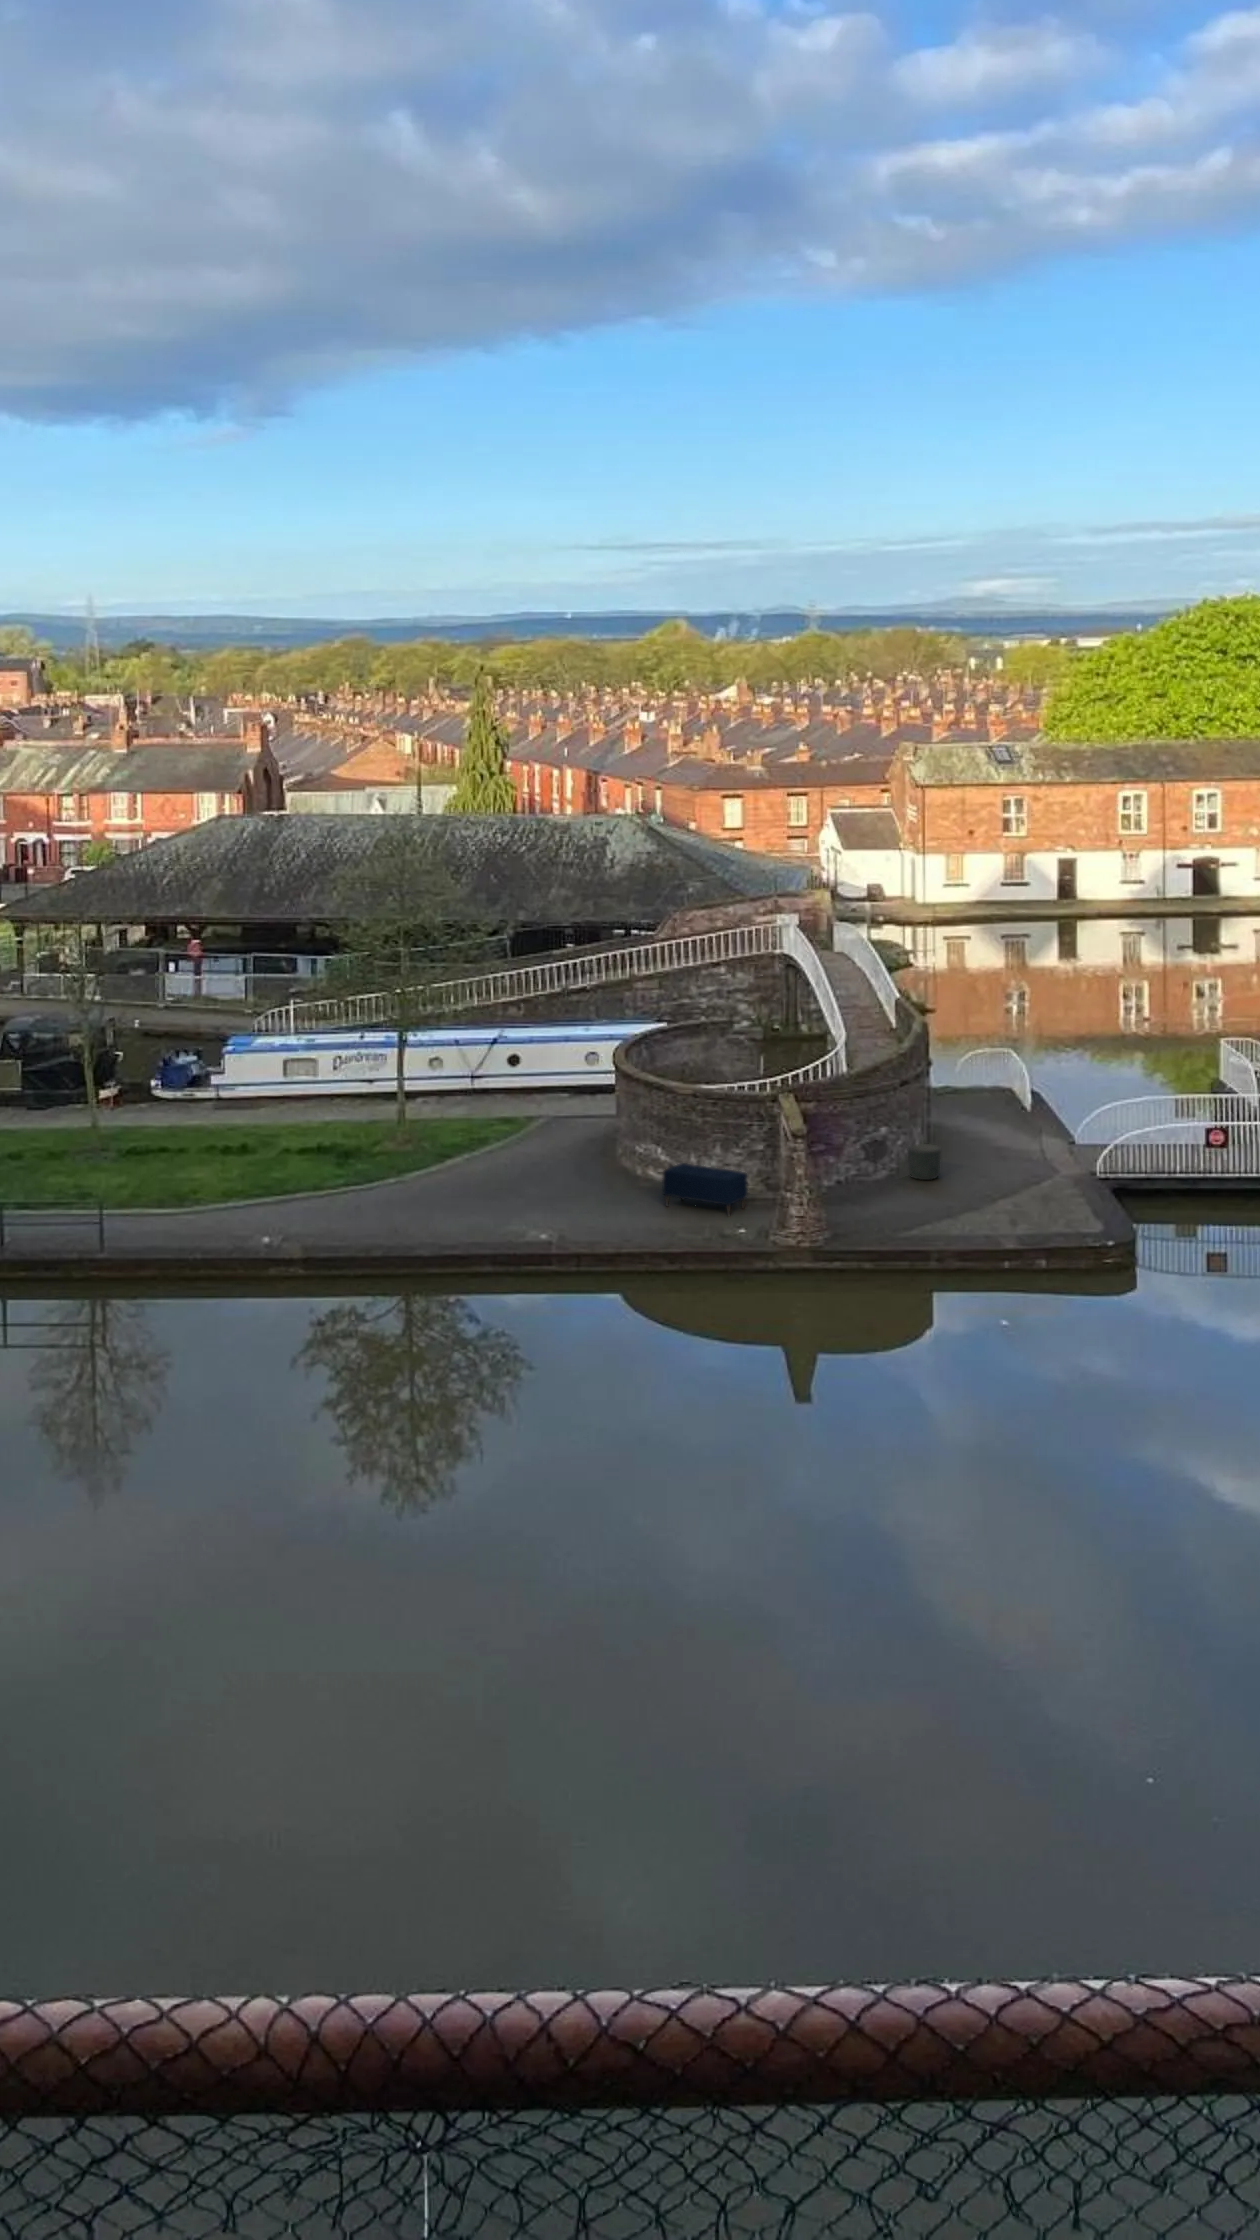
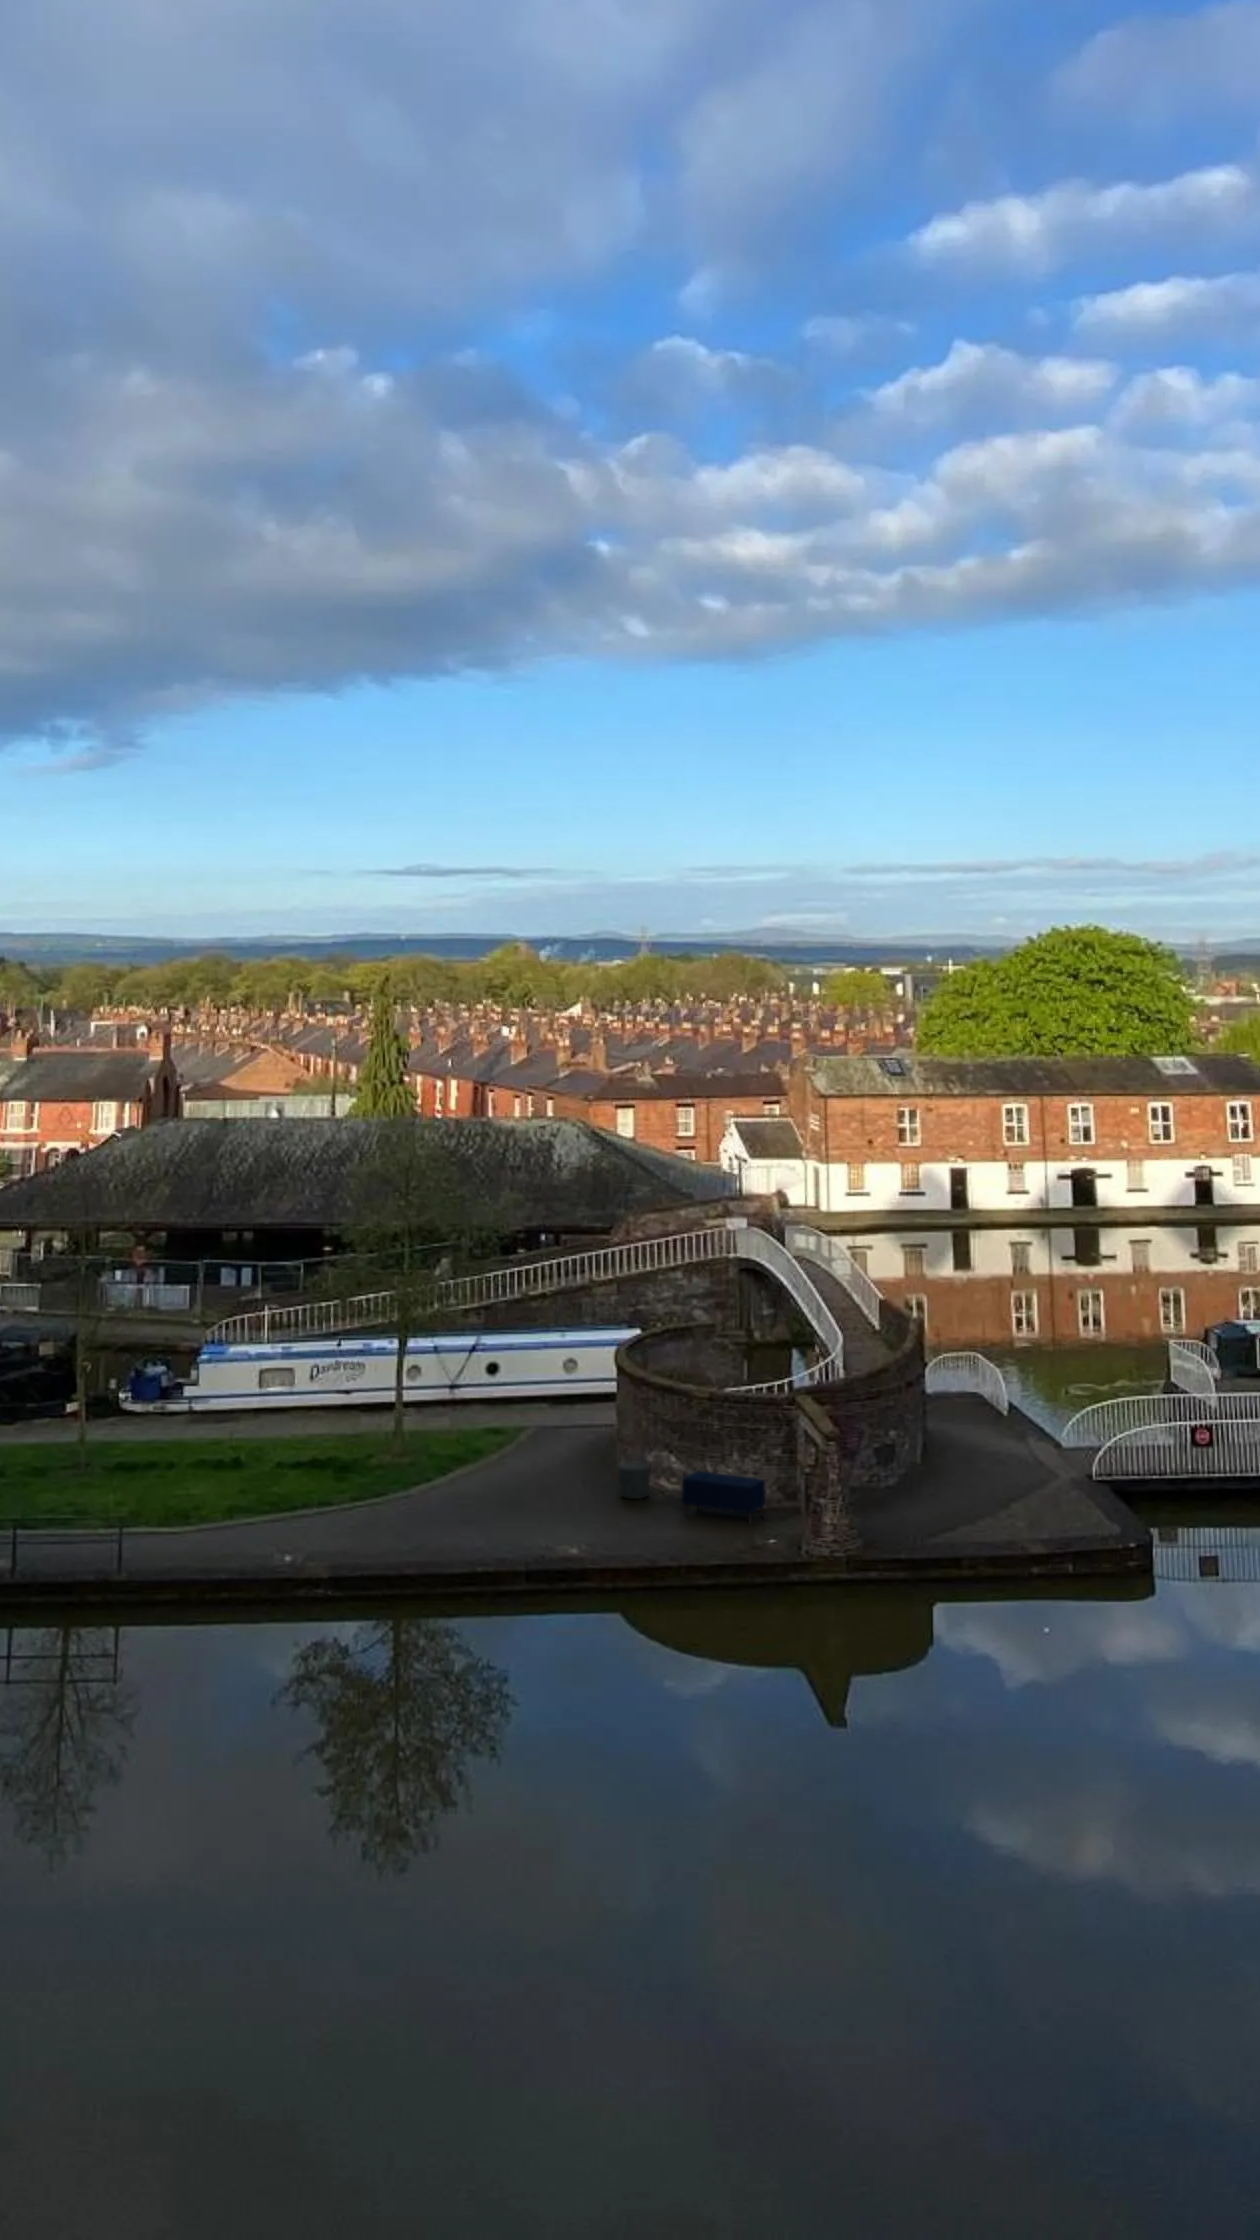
planter: present [908,1144,940,1180] -> present [618,1461,650,1499]

